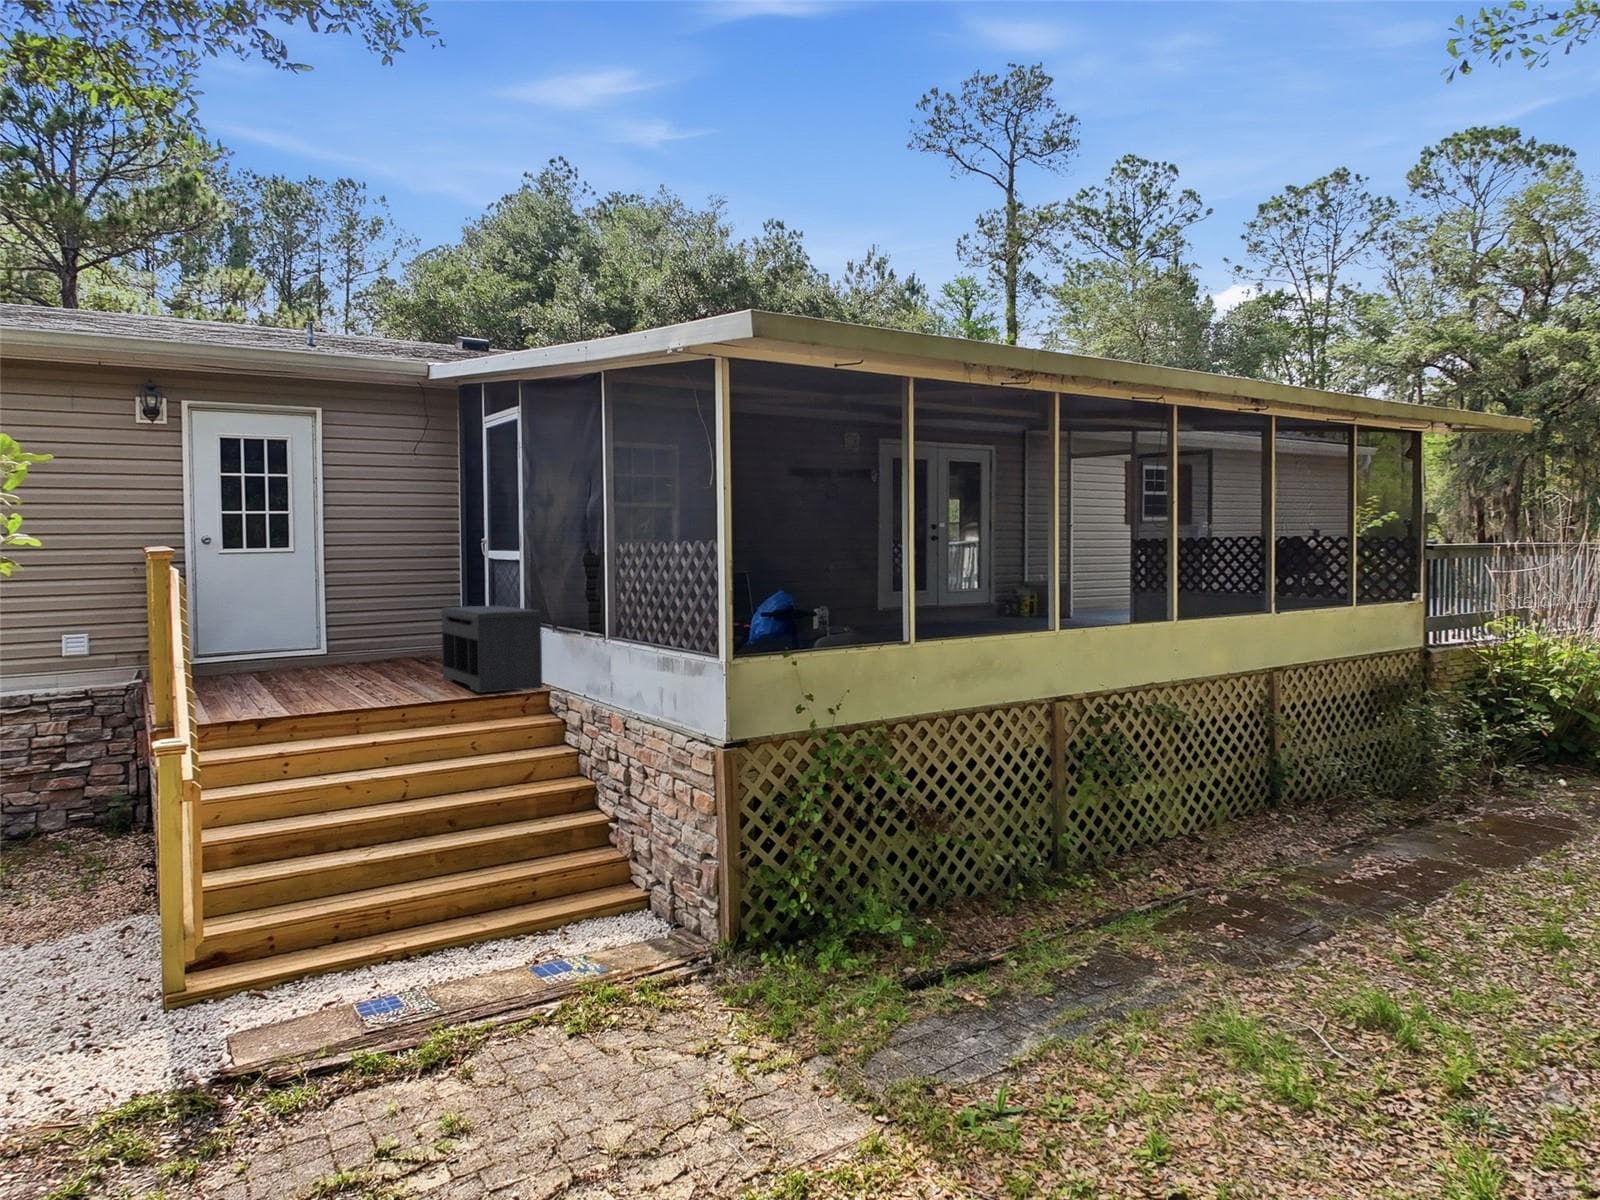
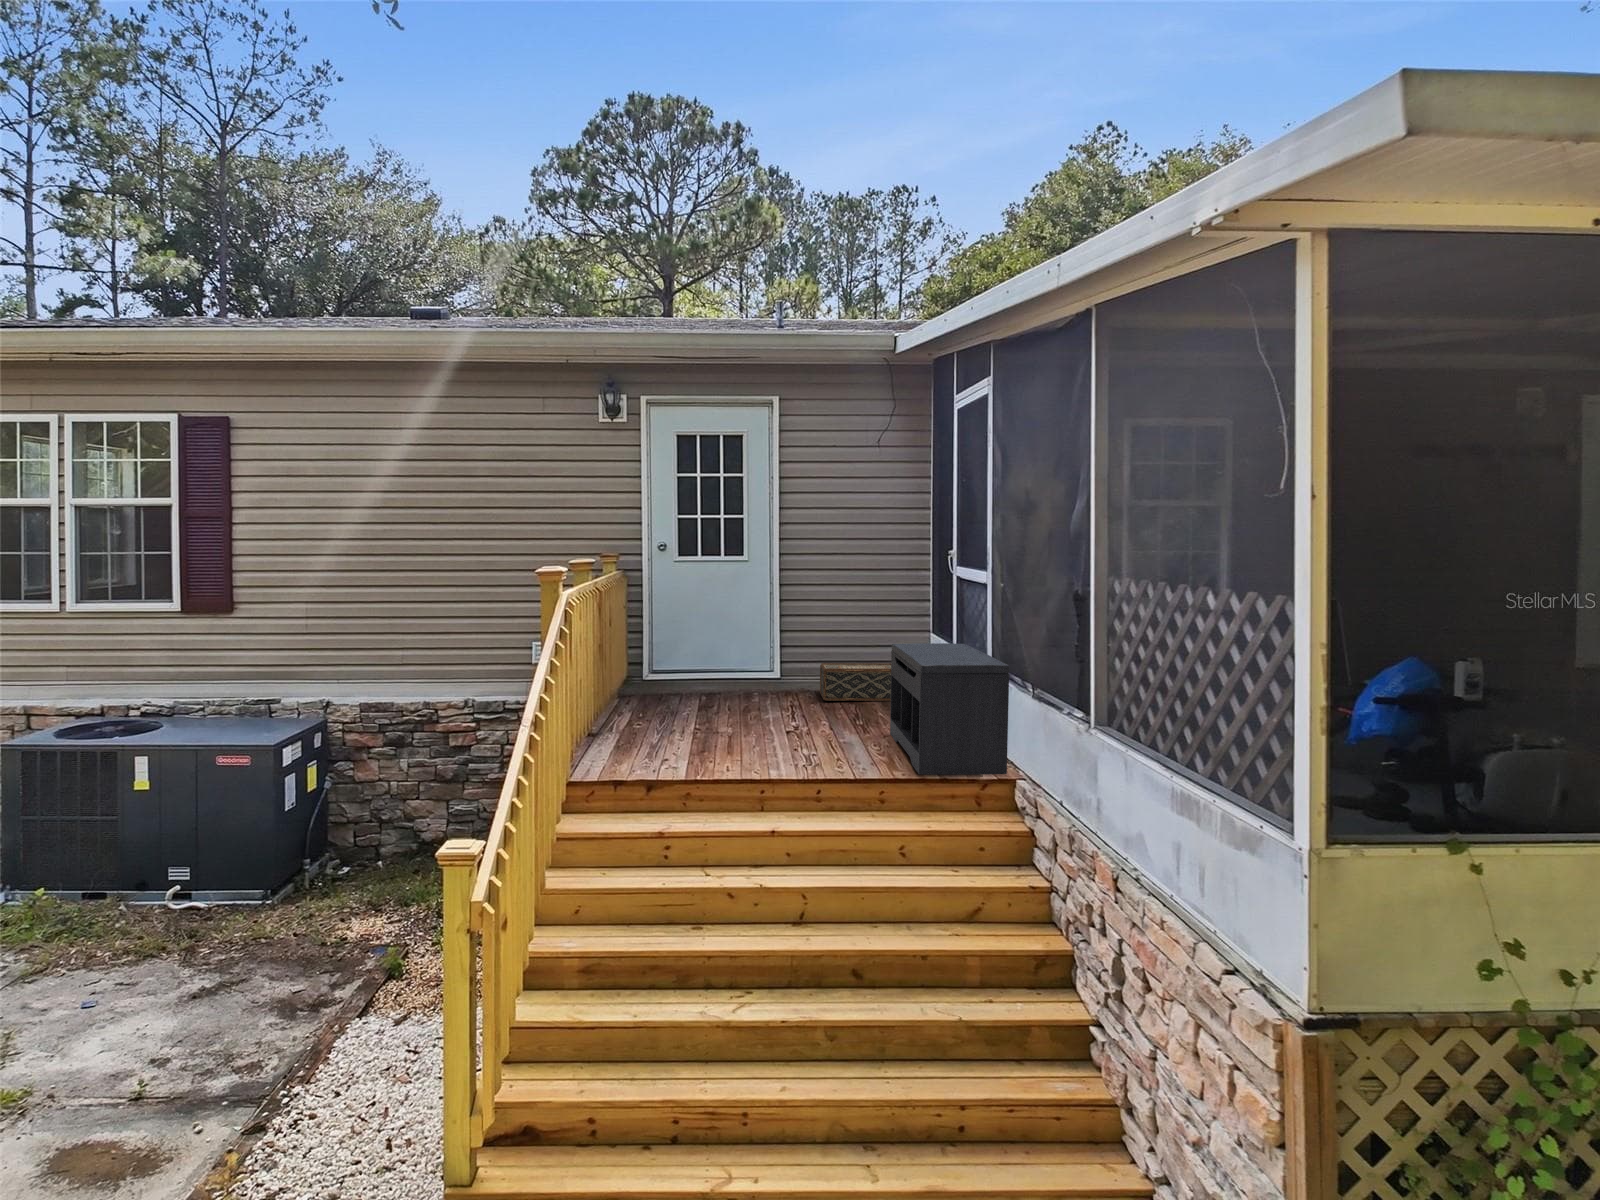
woven basket: none [365,633,442,665] -> present [820,663,891,701]

